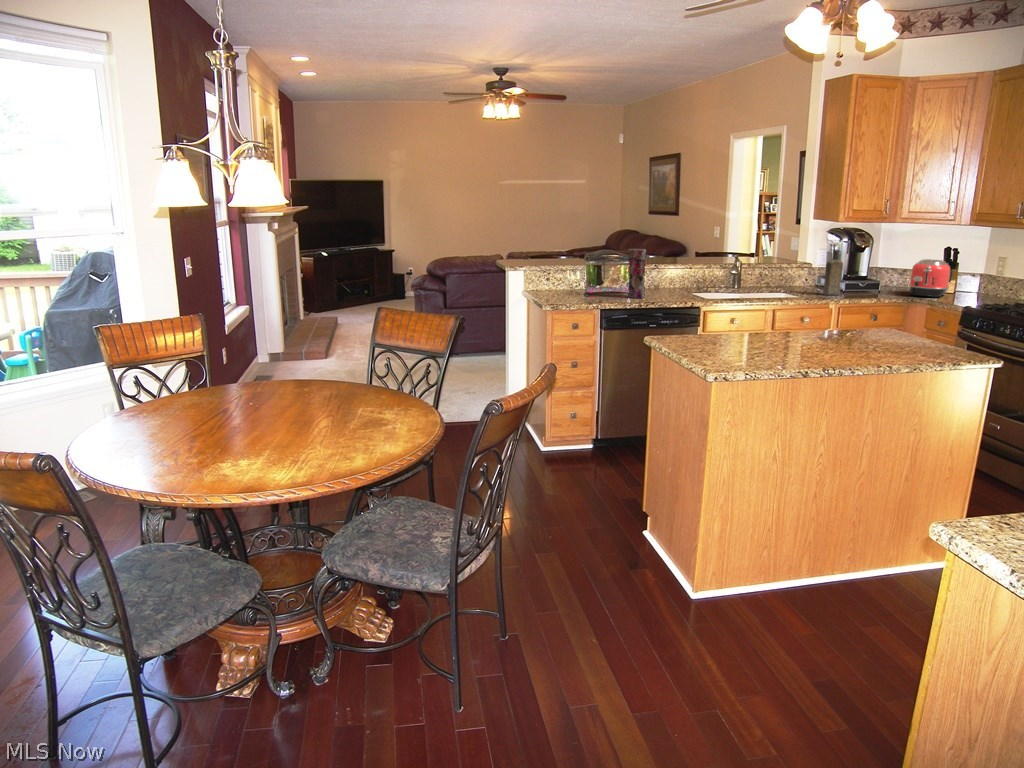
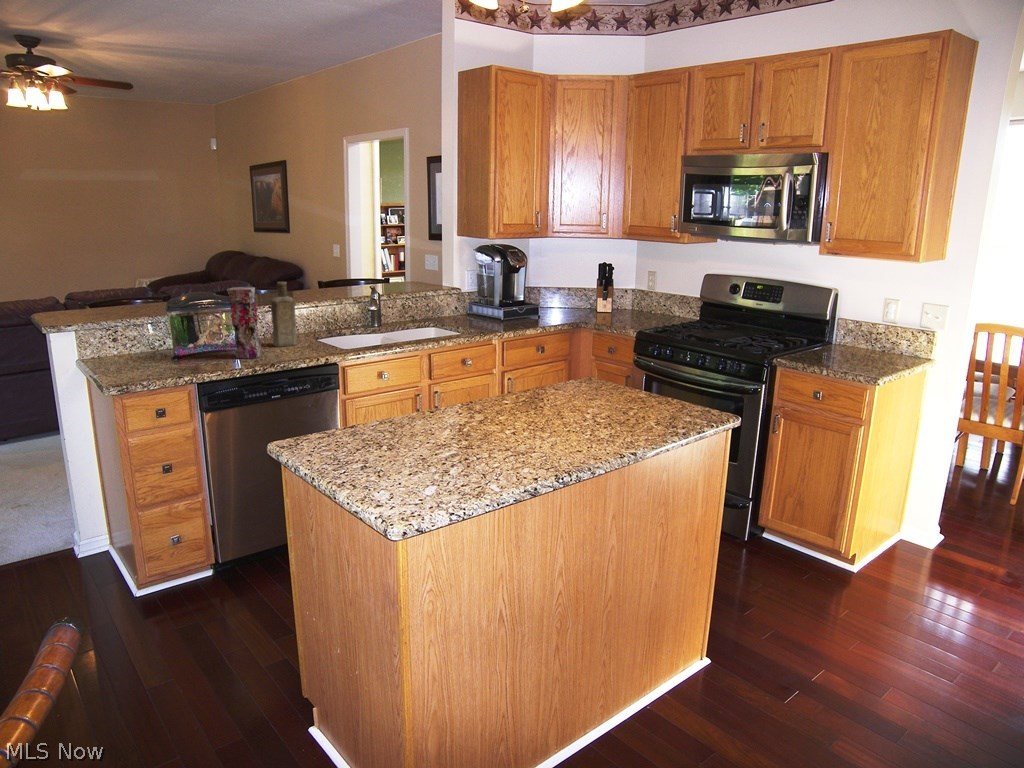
bottle: present [823,249,843,295] -> present [271,282,297,347]
toaster: present [909,259,950,298] -> none [569,278,607,321]

